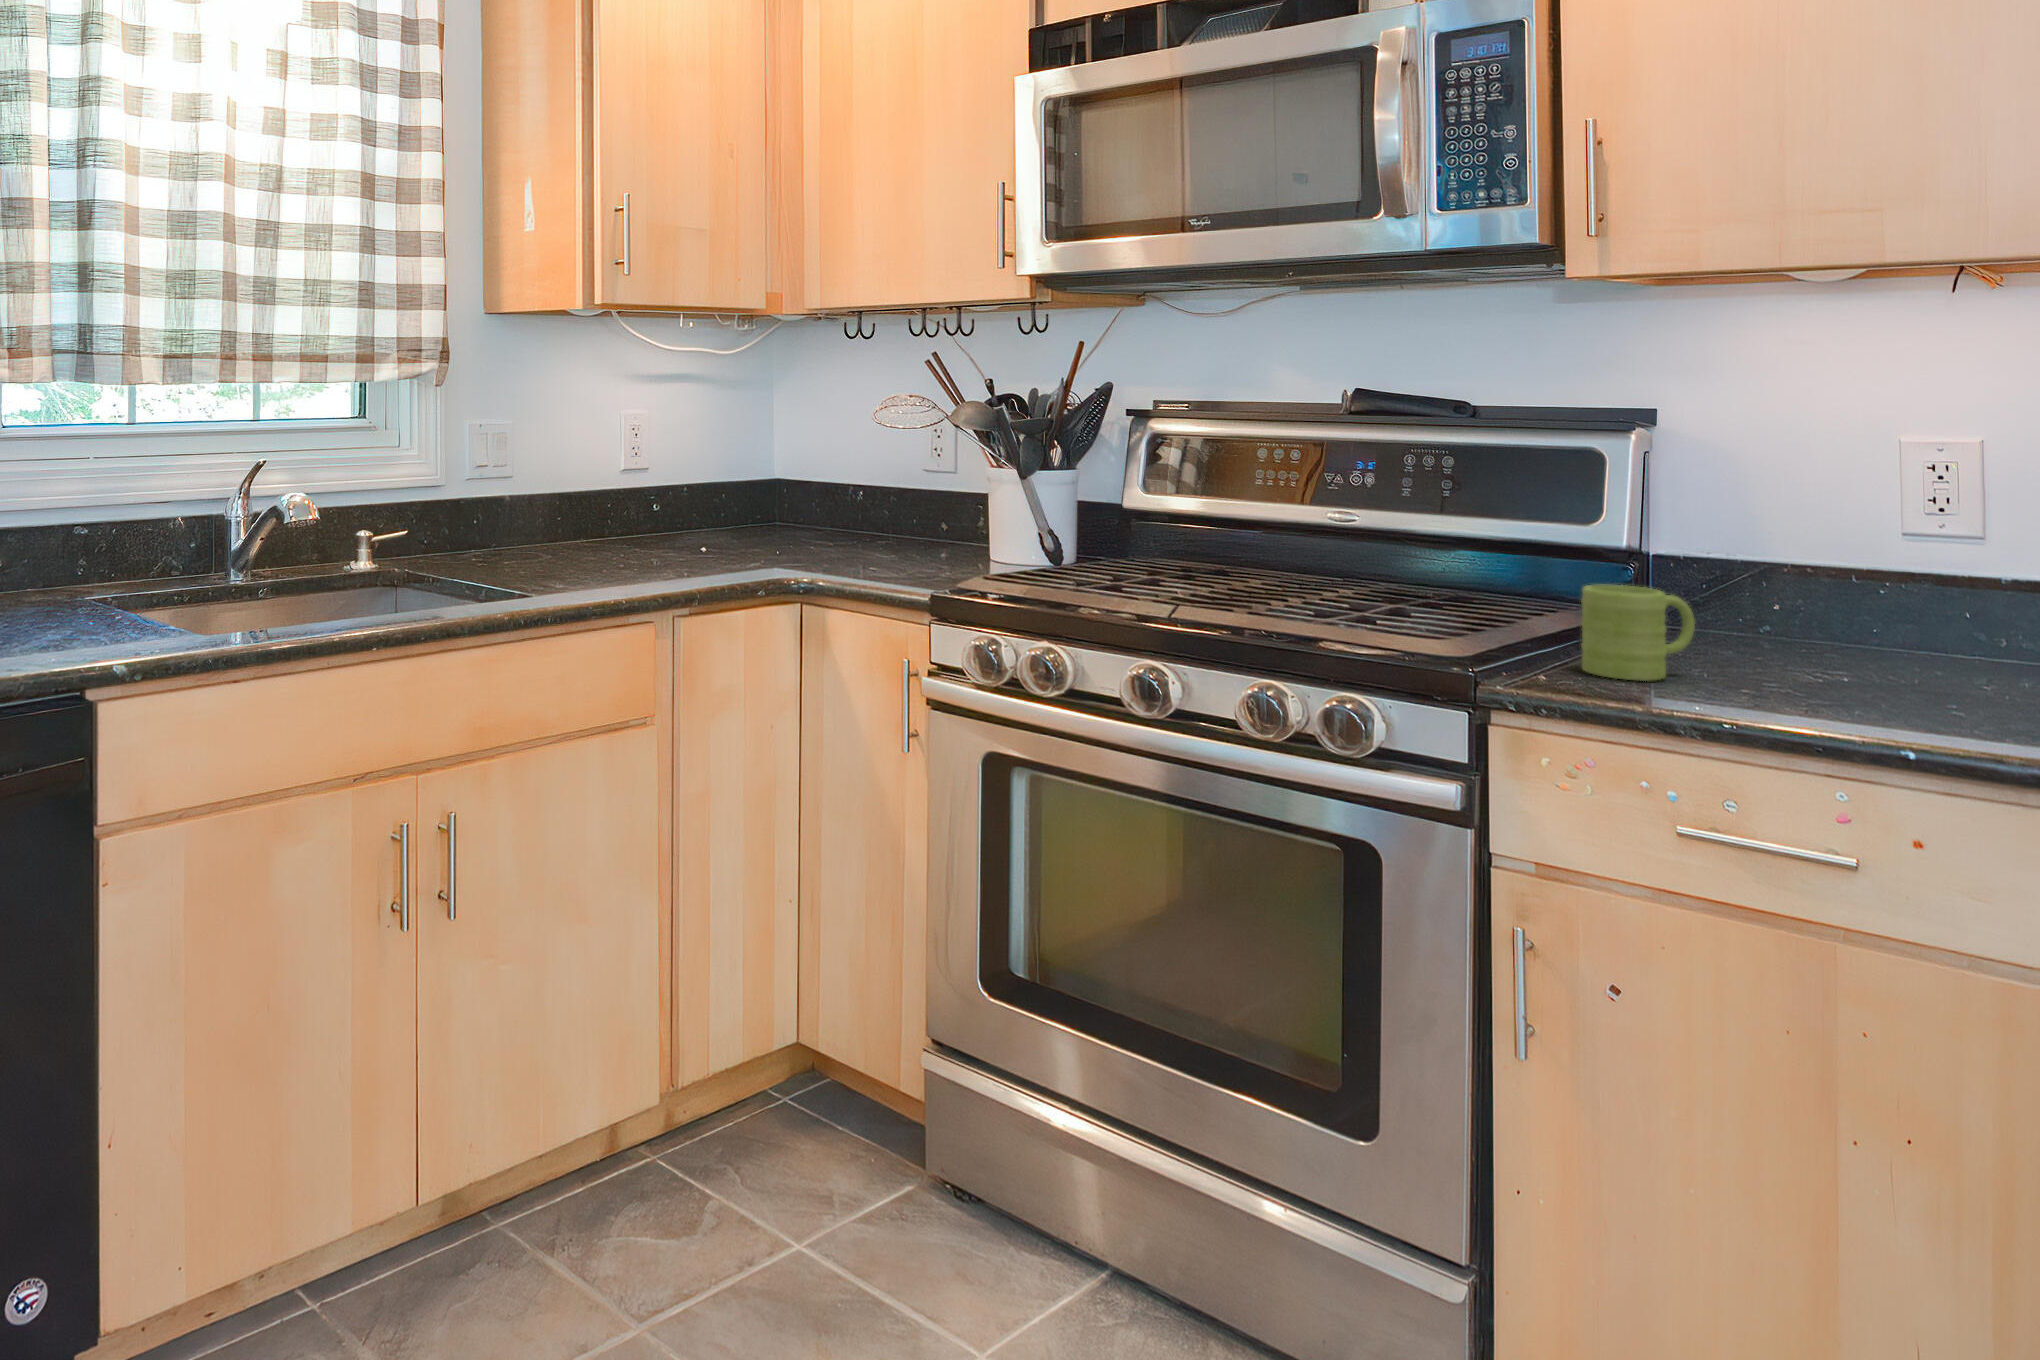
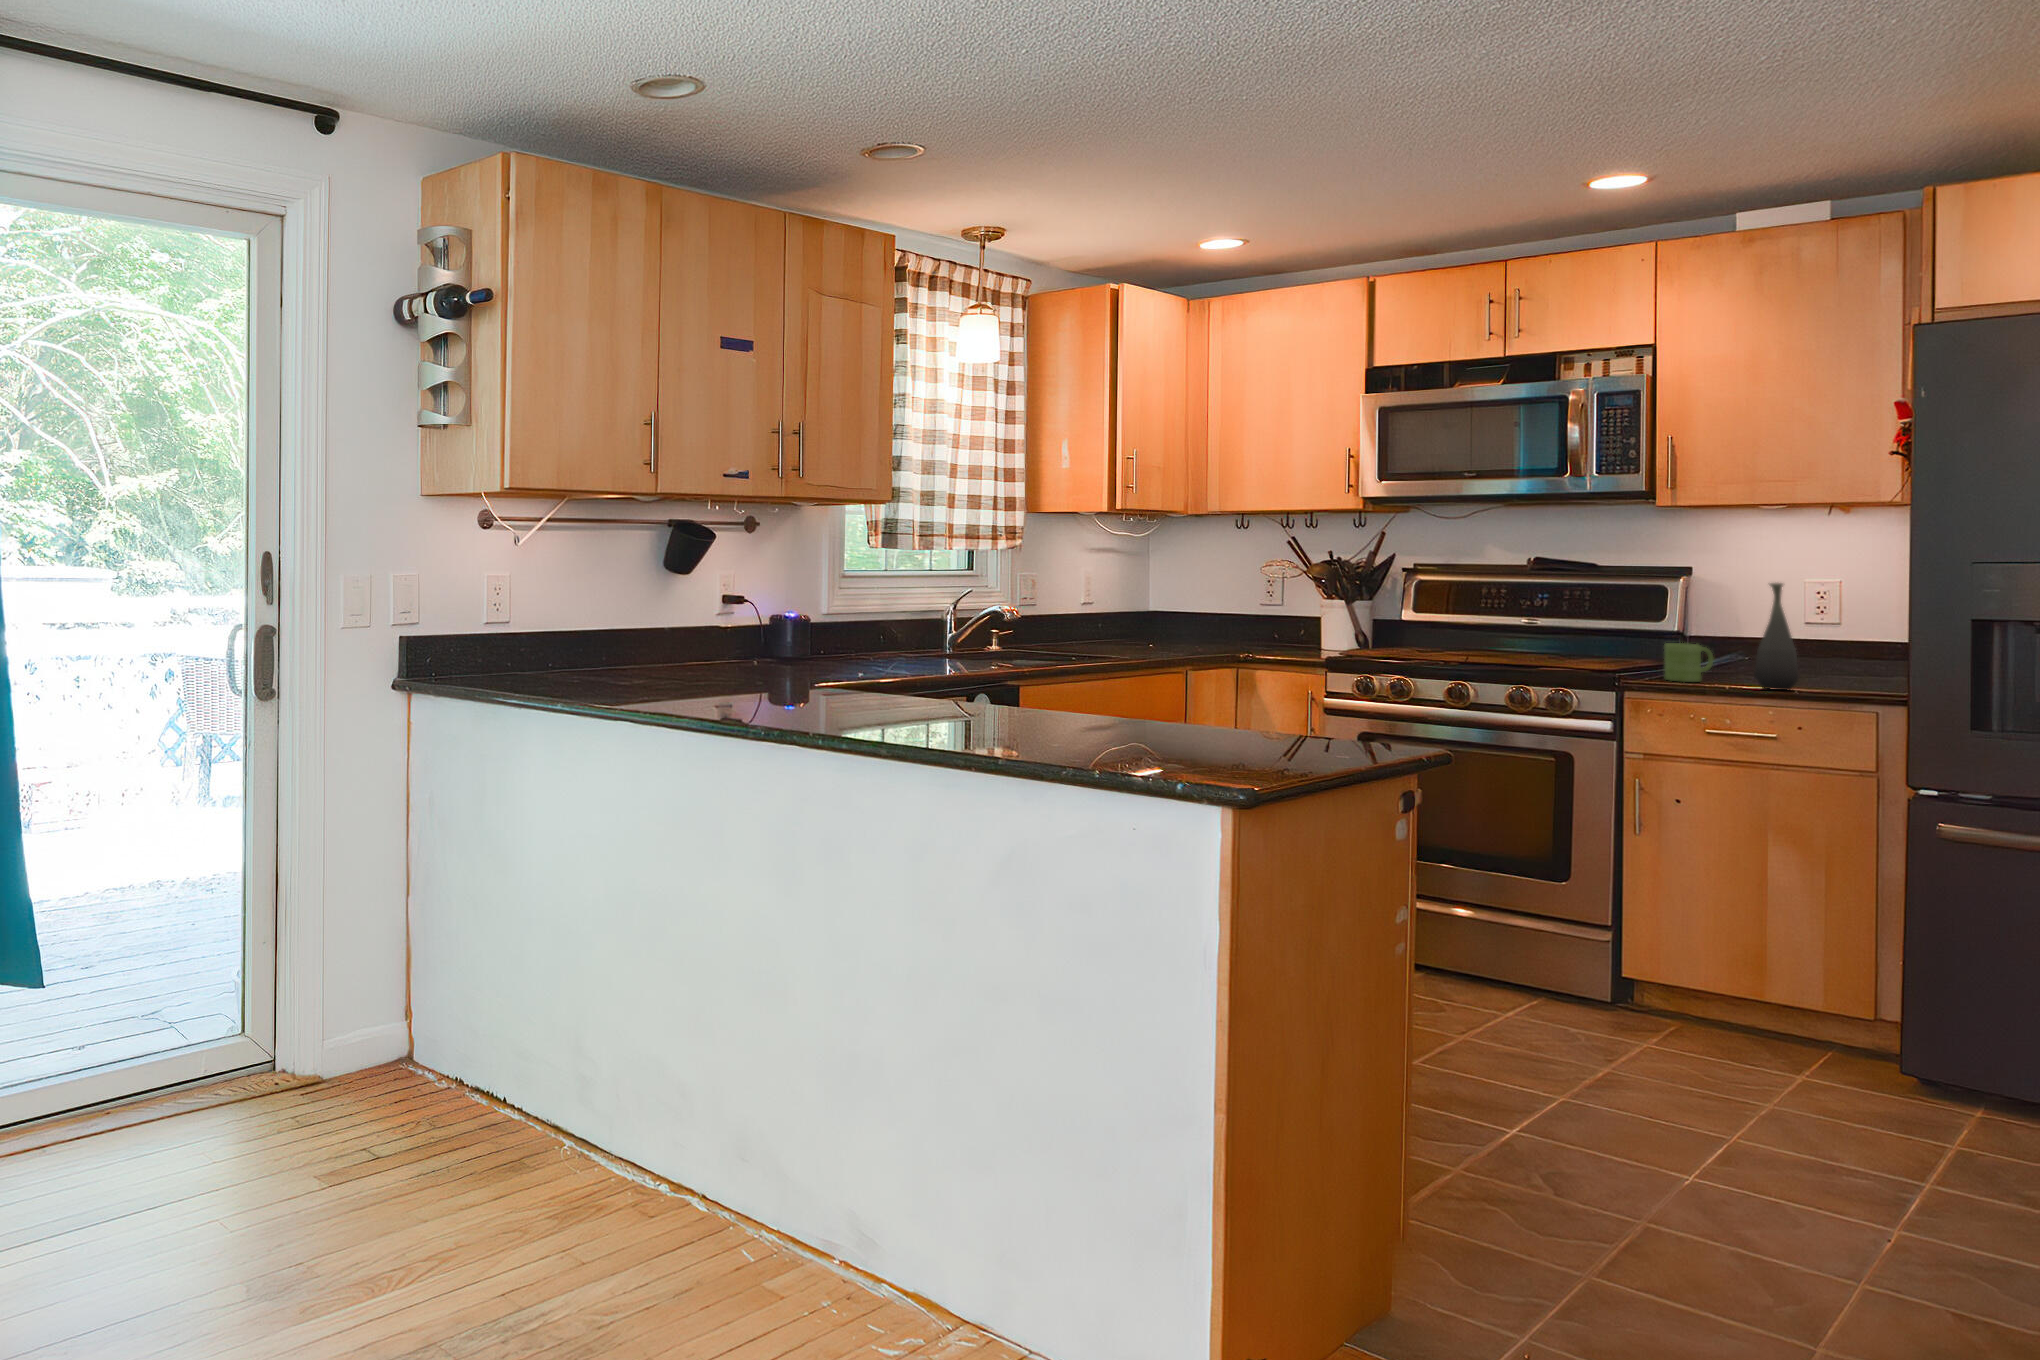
bottle: none [1794,447,1911,721] -> present [1754,583,1798,690]

